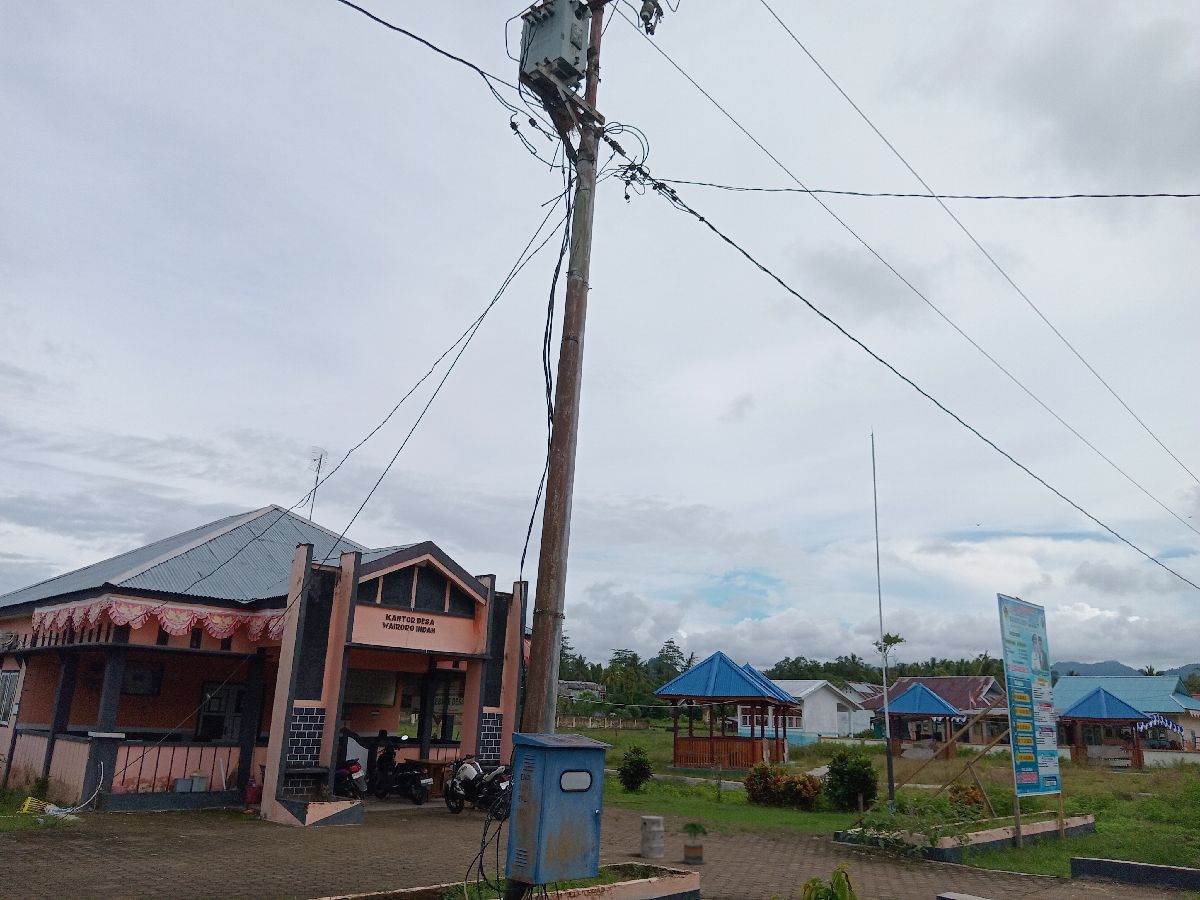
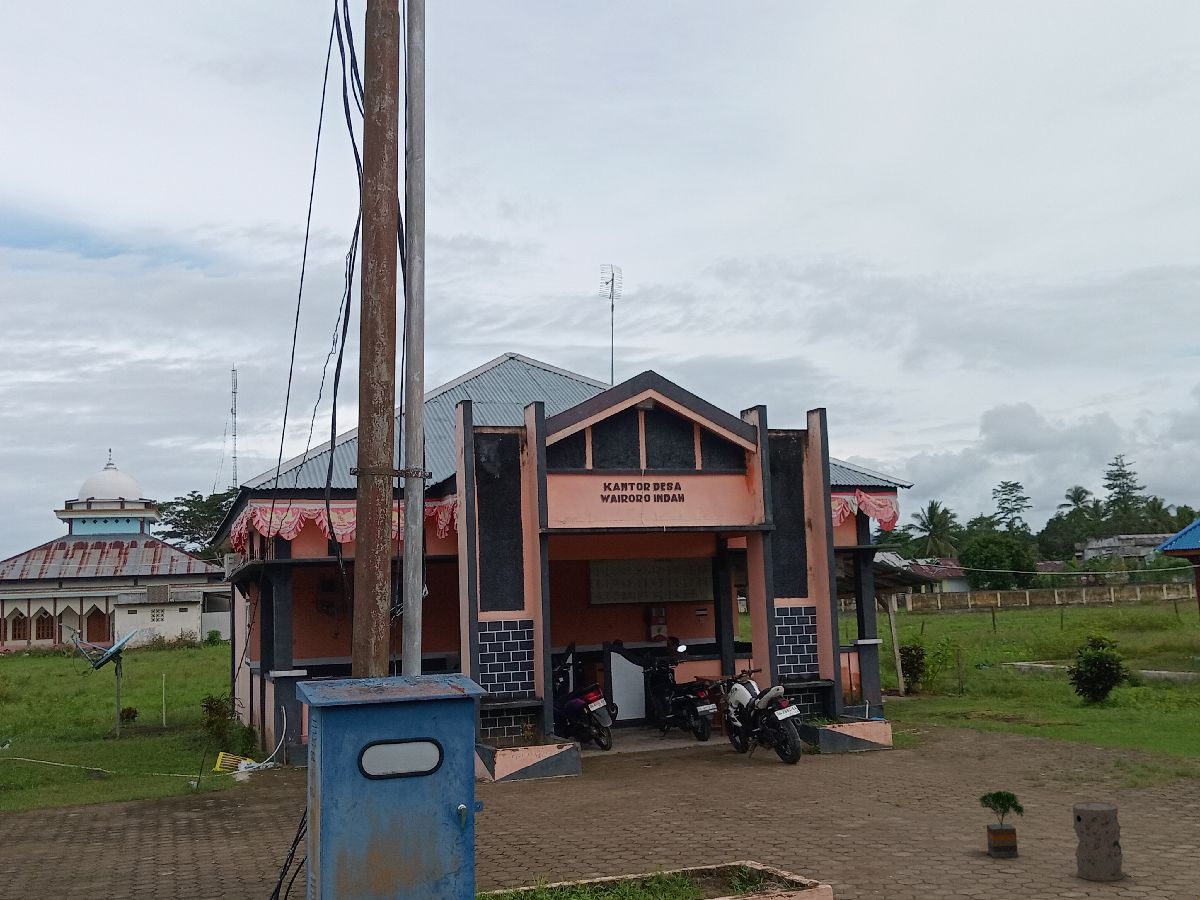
trash can: present [640,816,664,858] -> present [1073,802,1123,881]

